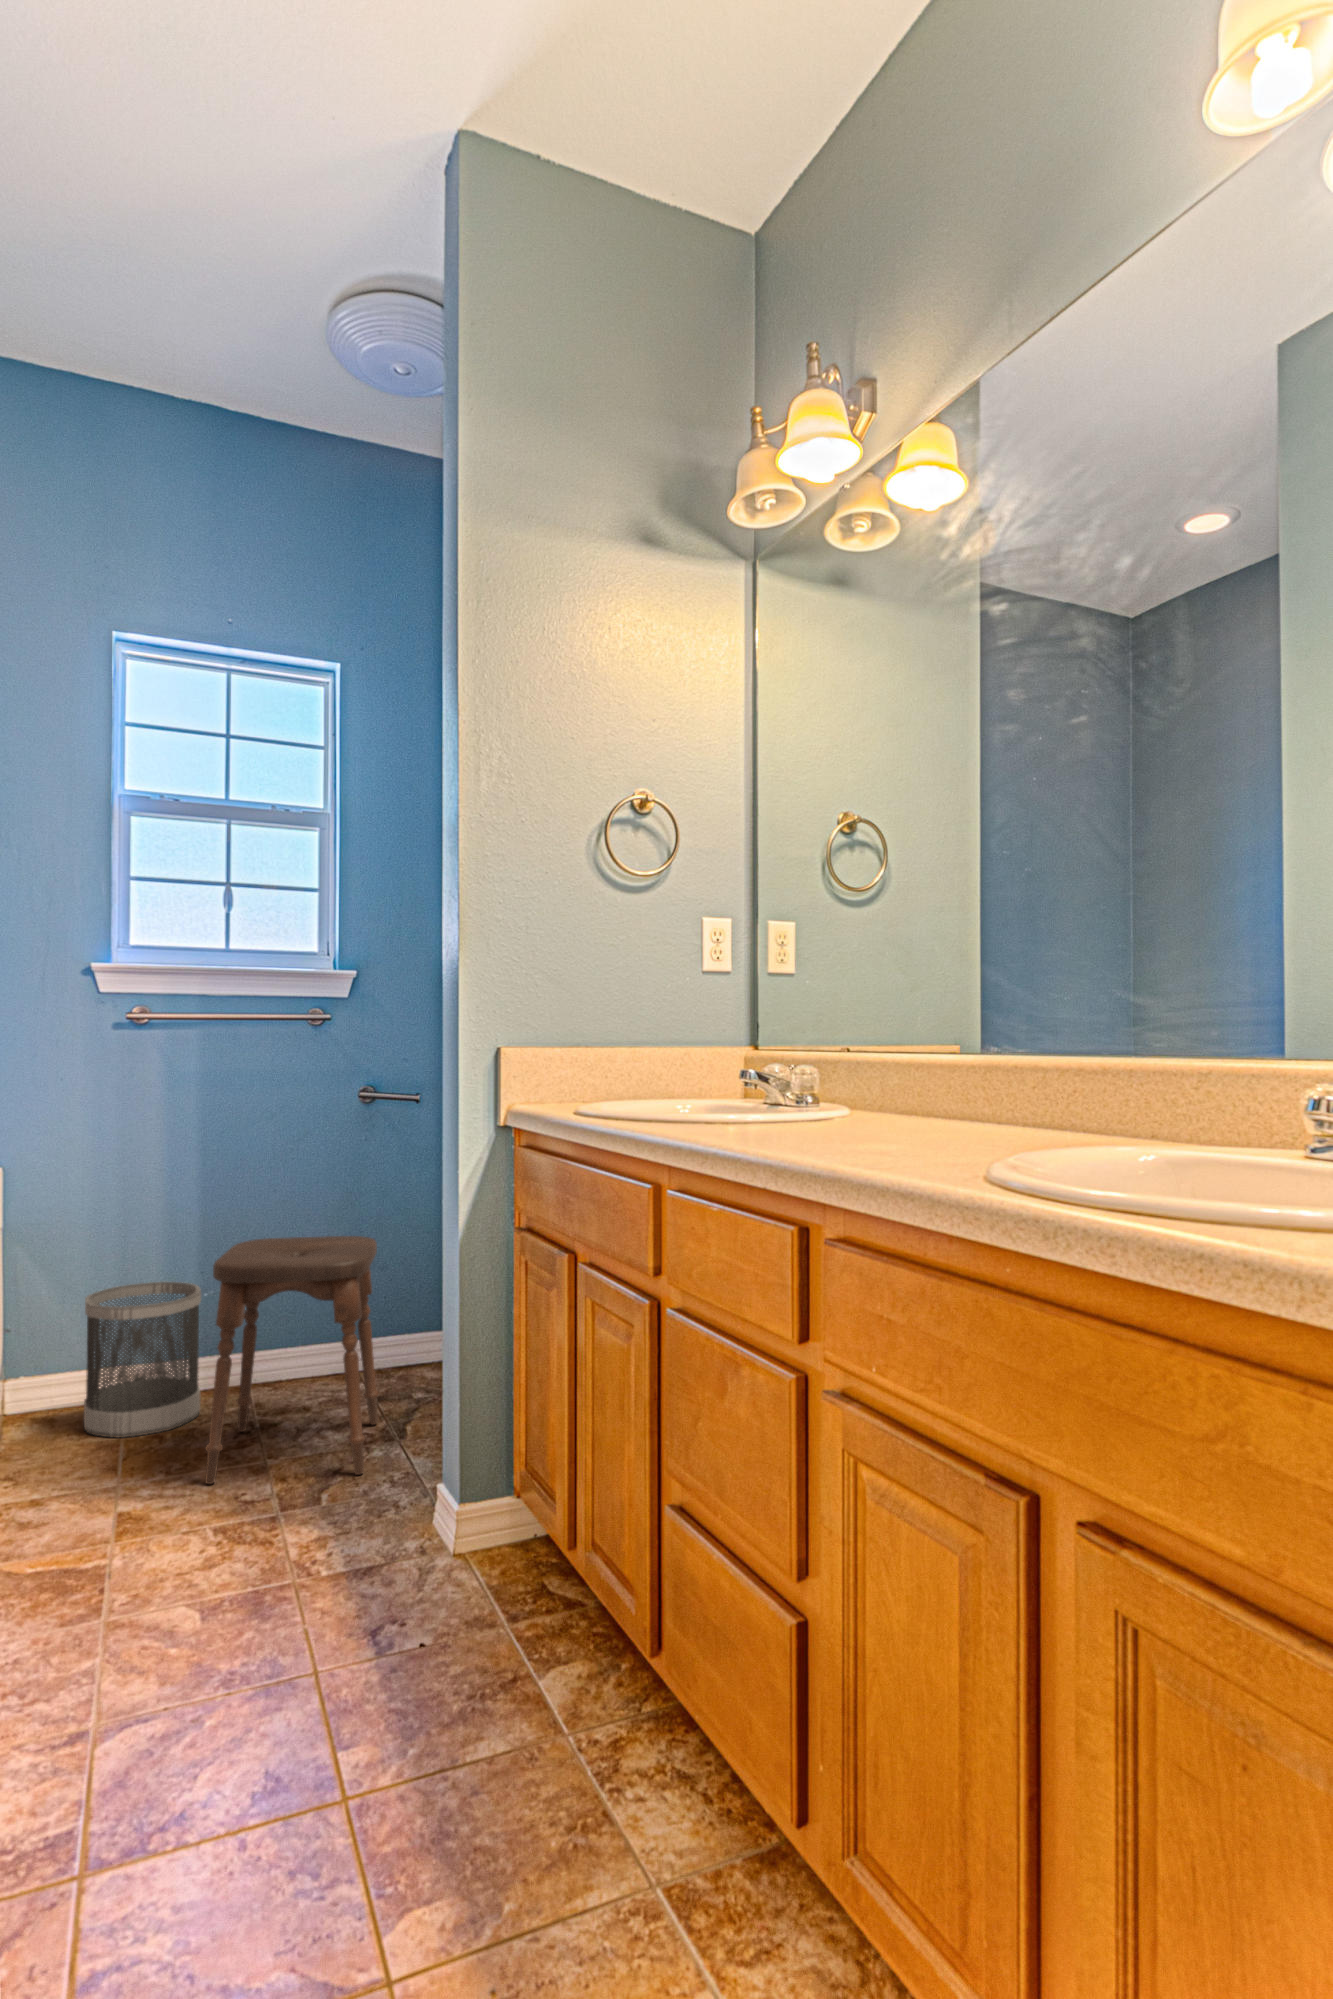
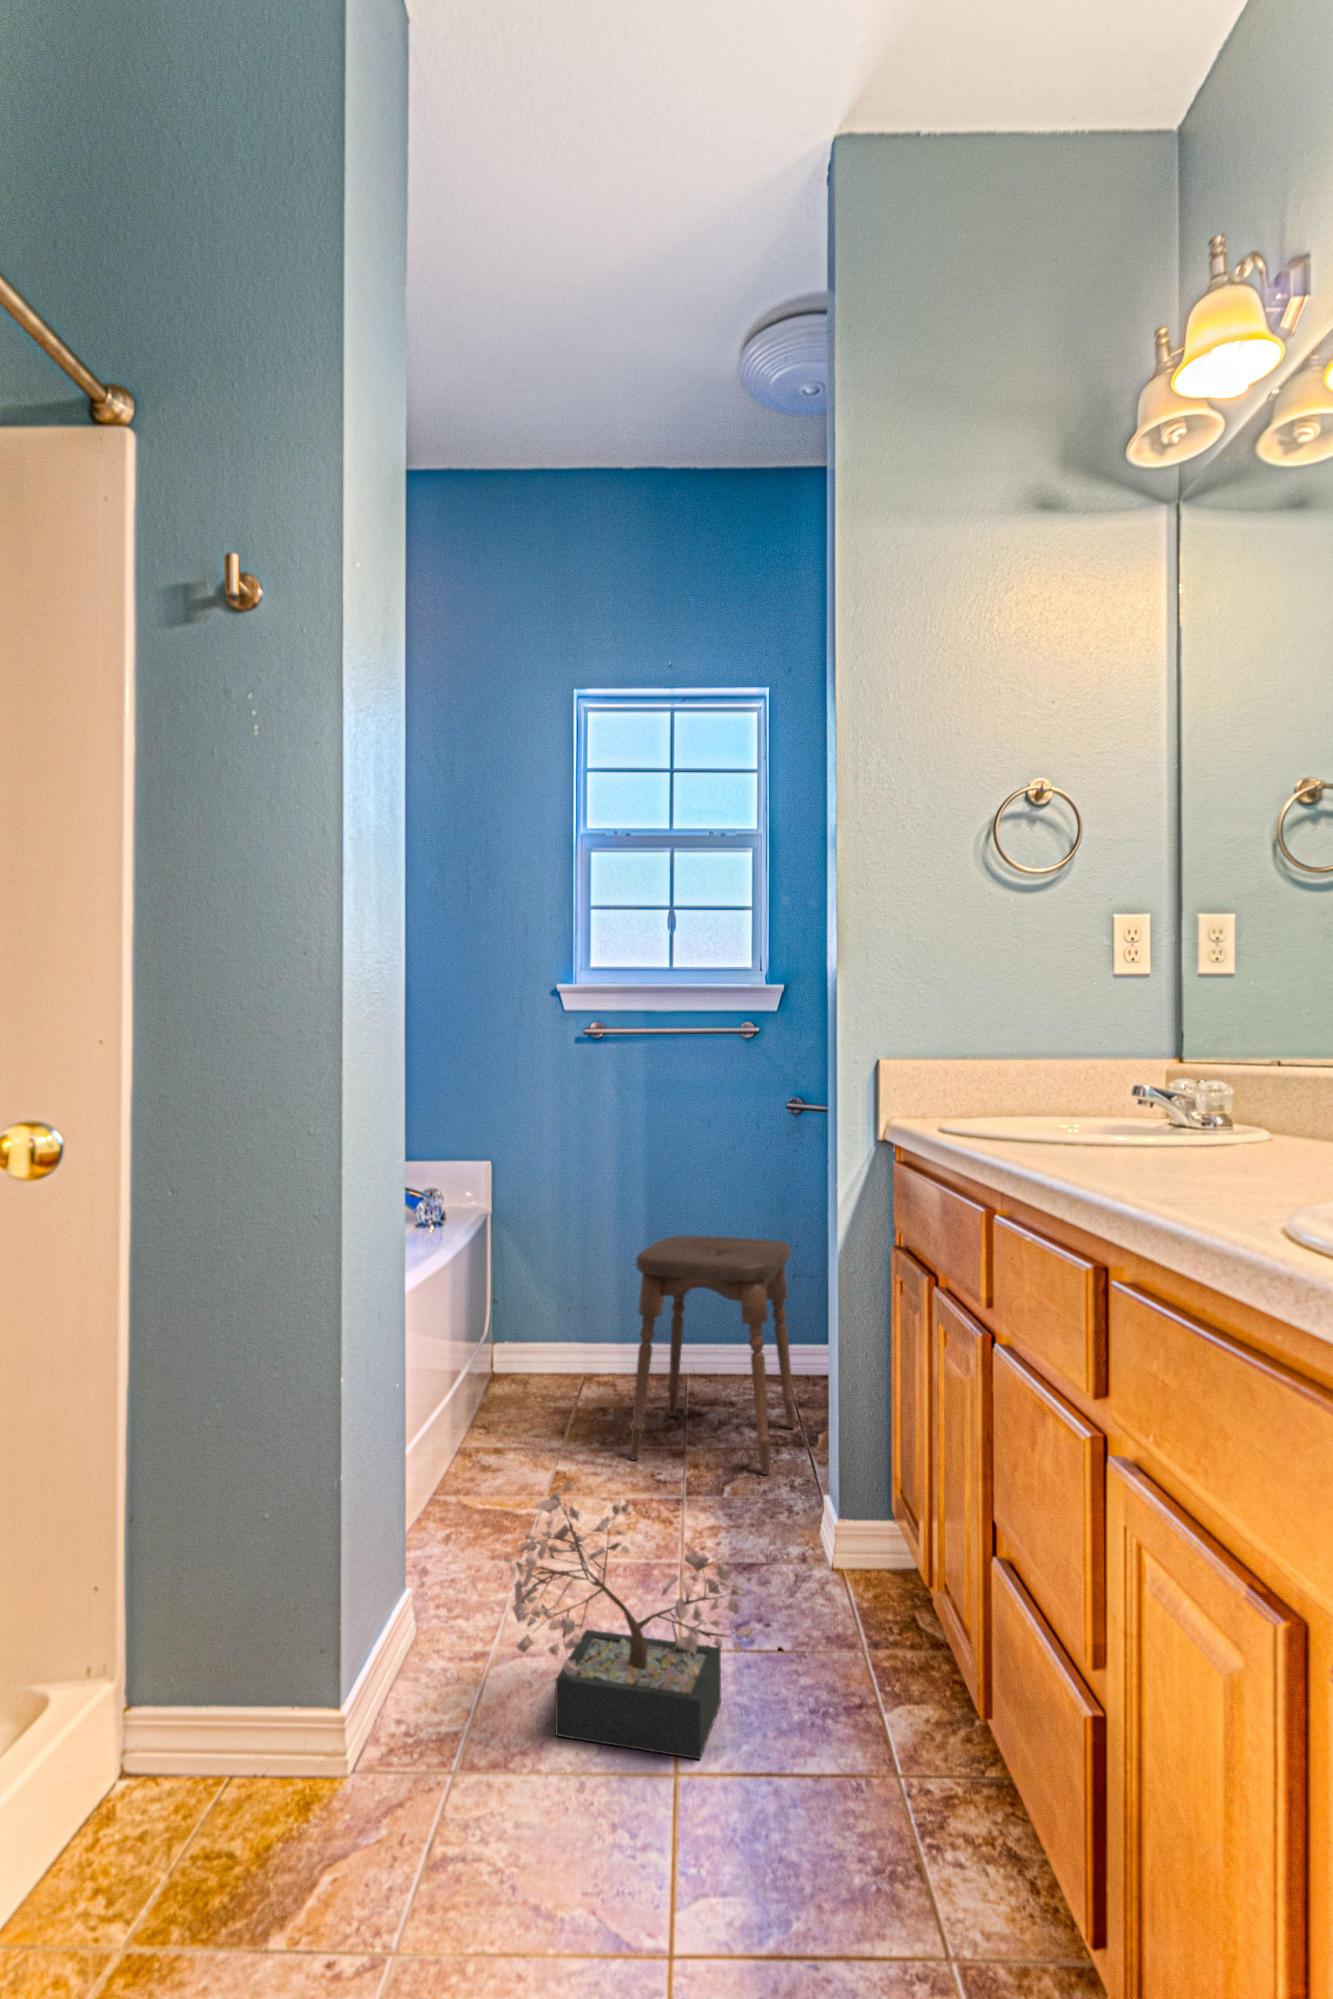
wastebasket: present [84,1282,201,1438] -> none [546,1267,641,1406]
decorative plant: none [133,1516,419,1798] -> present [504,1483,754,1759]

